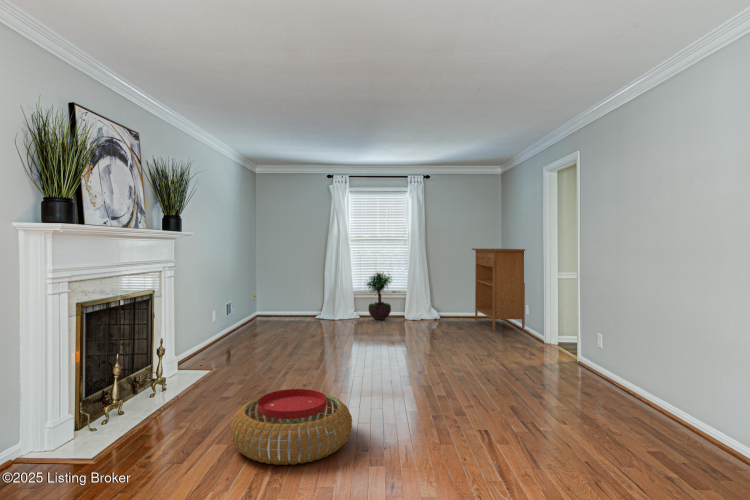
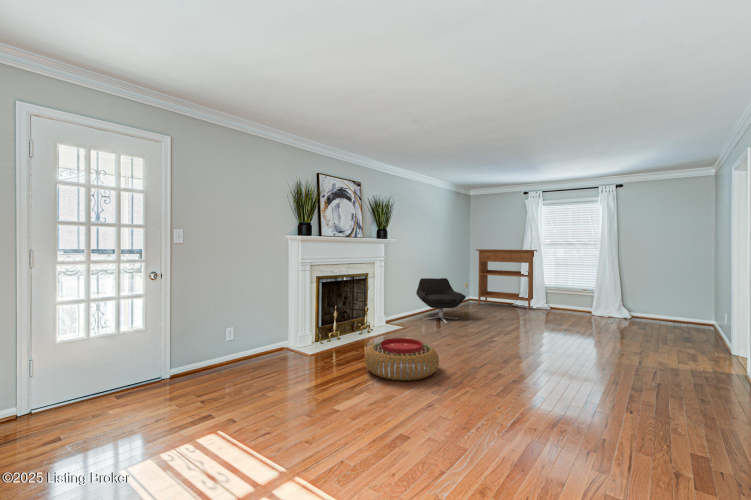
console table: present [472,248,525,332] -> present [476,249,537,310]
potted tree: present [367,273,391,320] -> none [552,268,581,313]
lounge chair: none [207,289,285,353] -> present [416,278,466,323]

